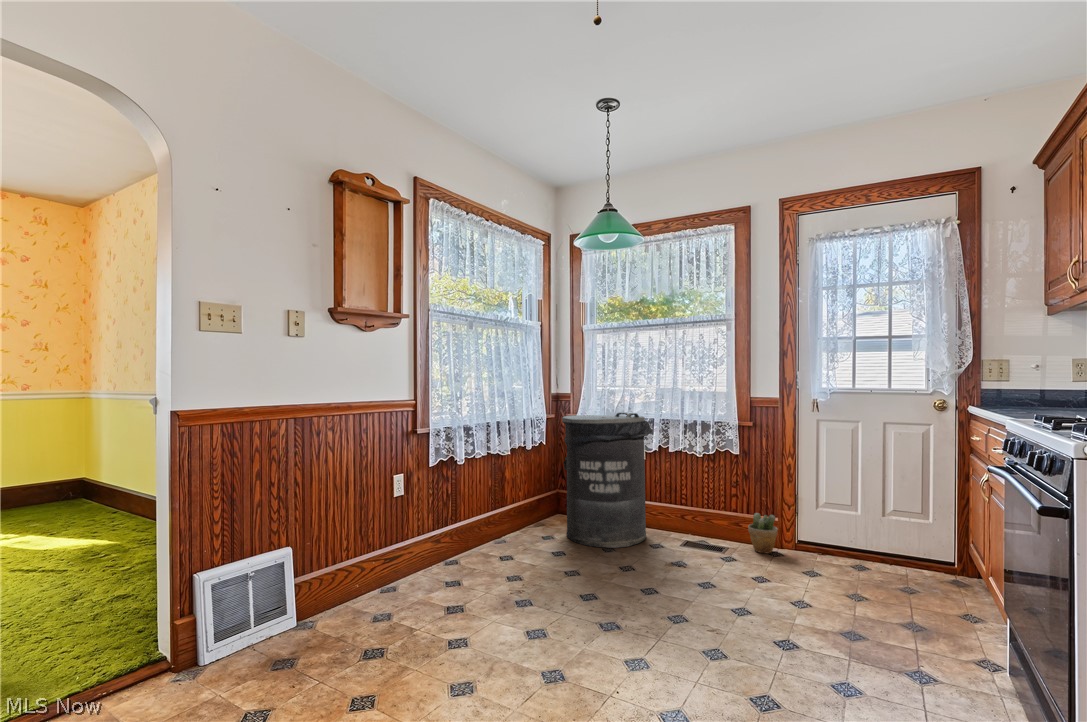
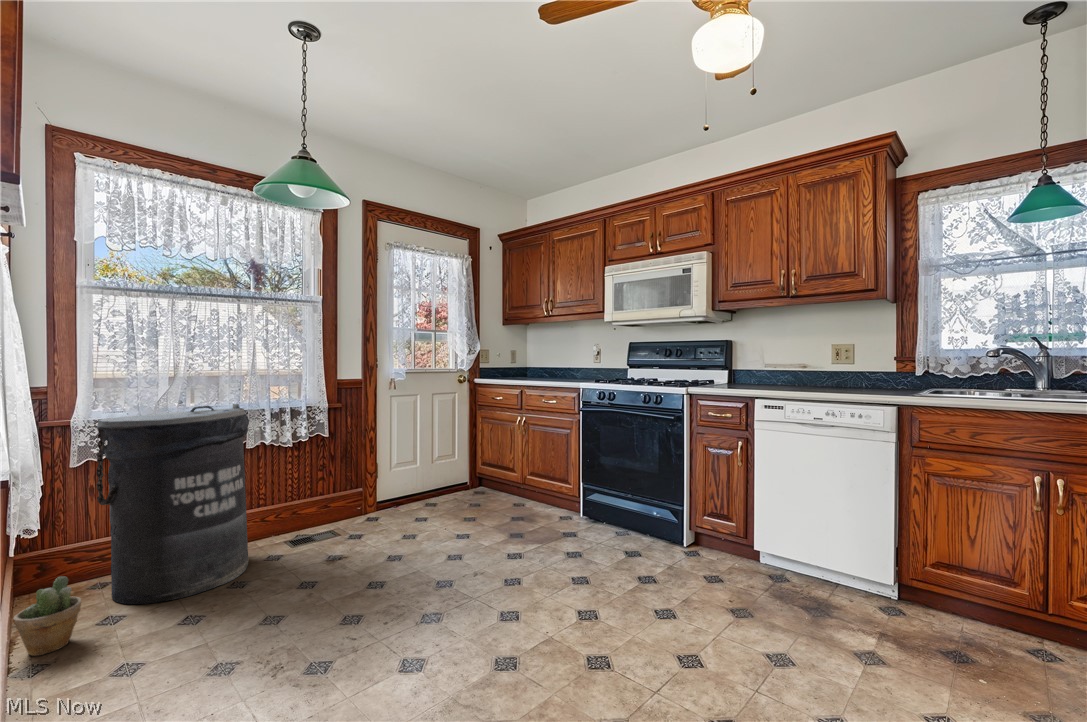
potted plant: present [748,513,778,553] -> present [14,576,81,656]

